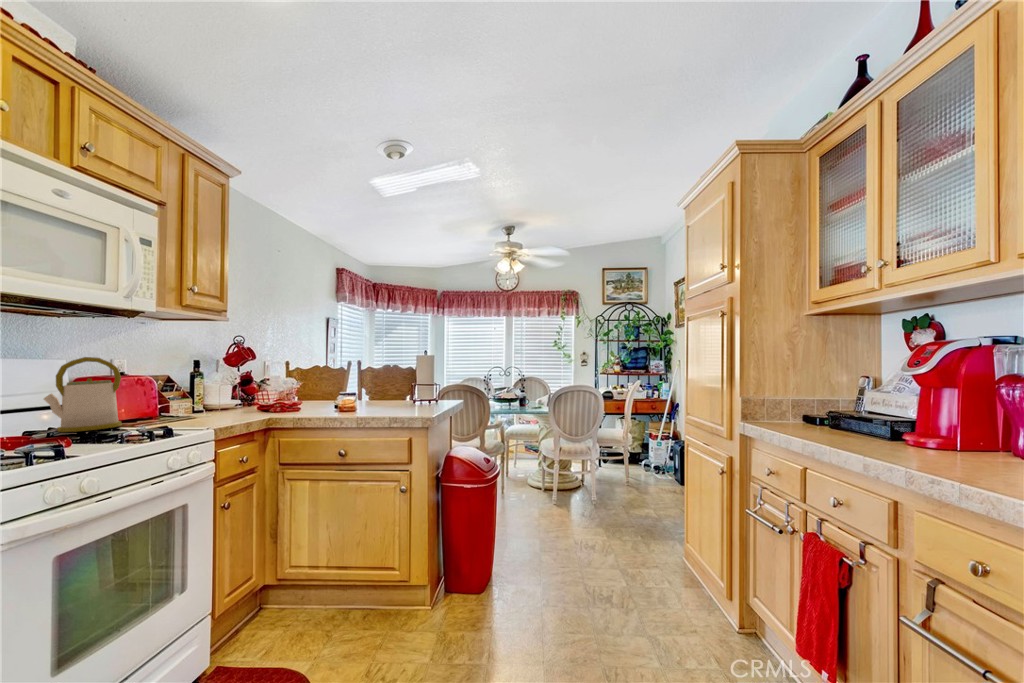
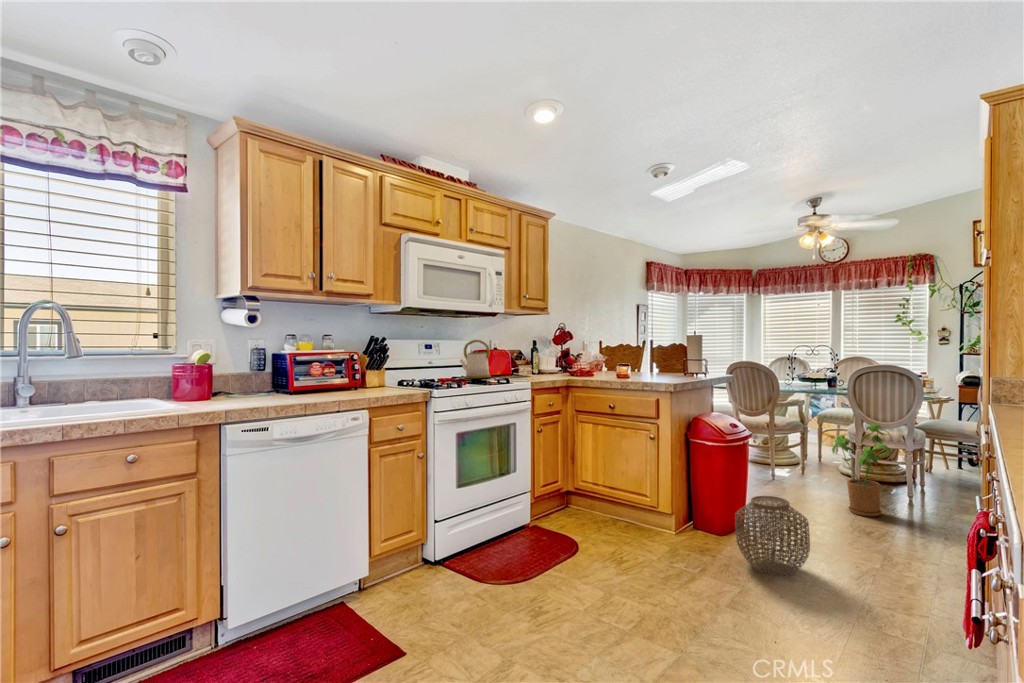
house plant: none [551,440,605,531] -> present [832,424,893,517]
woven basket: none [514,540,592,640] -> present [735,496,810,576]

